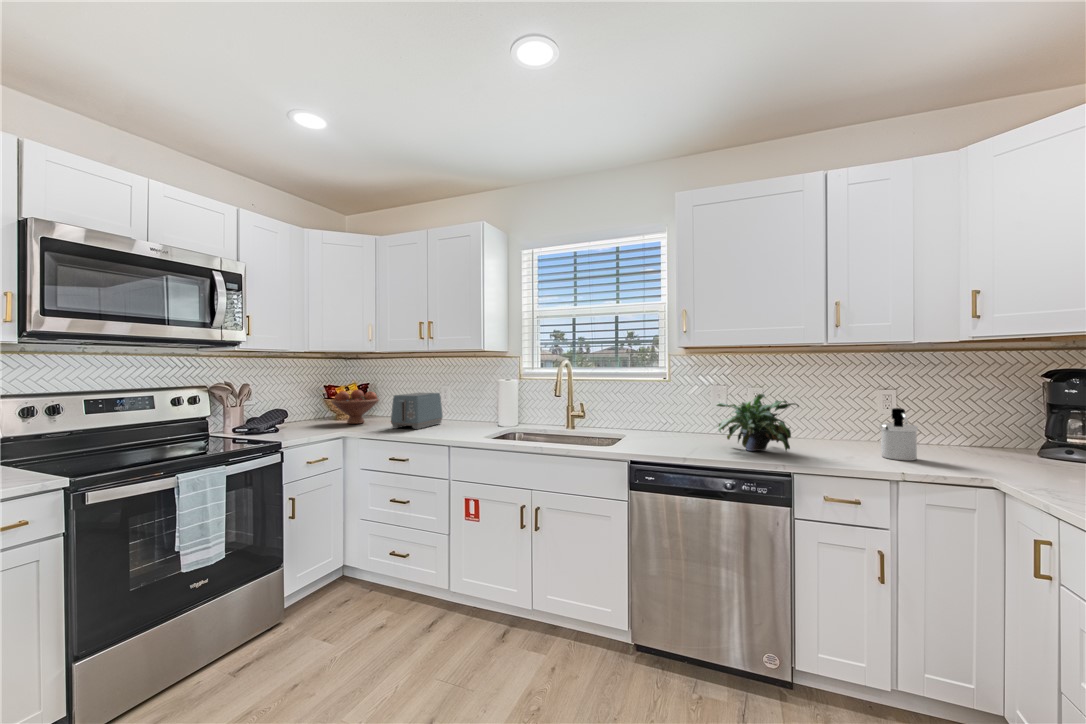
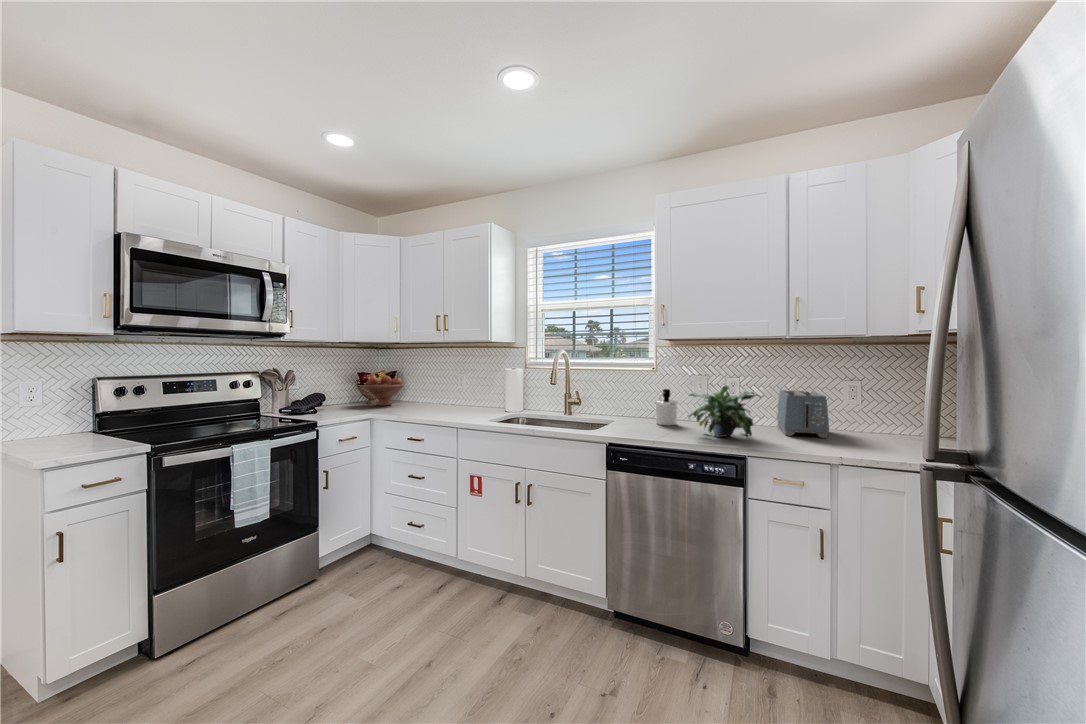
toaster: present [391,393,443,429] -> present [777,390,829,438]
soap dispenser: present [880,408,918,460] -> present [656,389,678,425]

